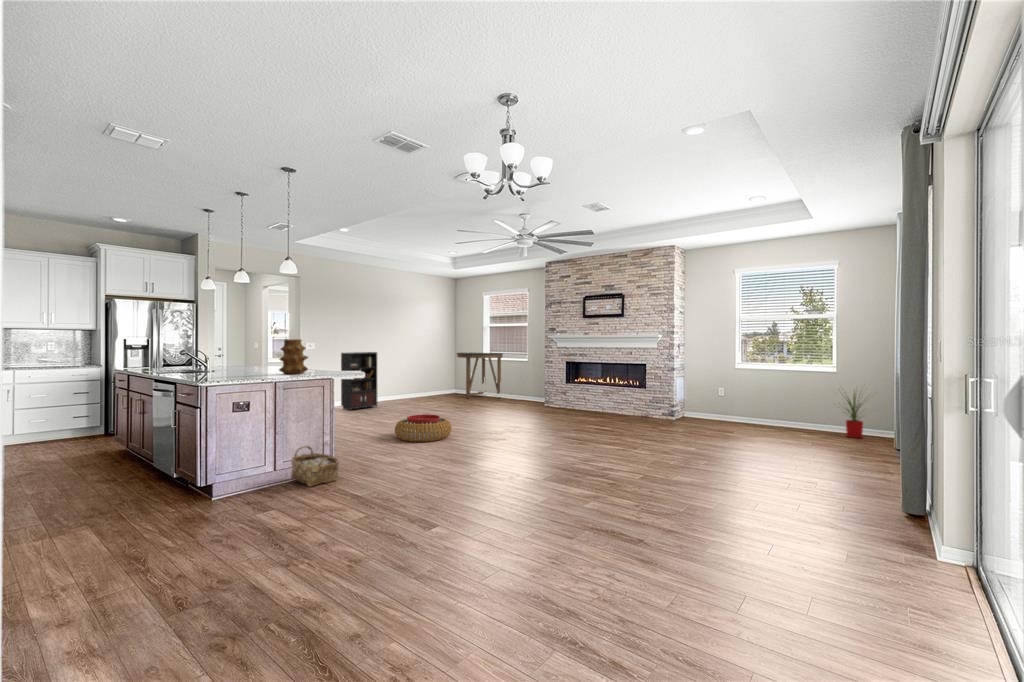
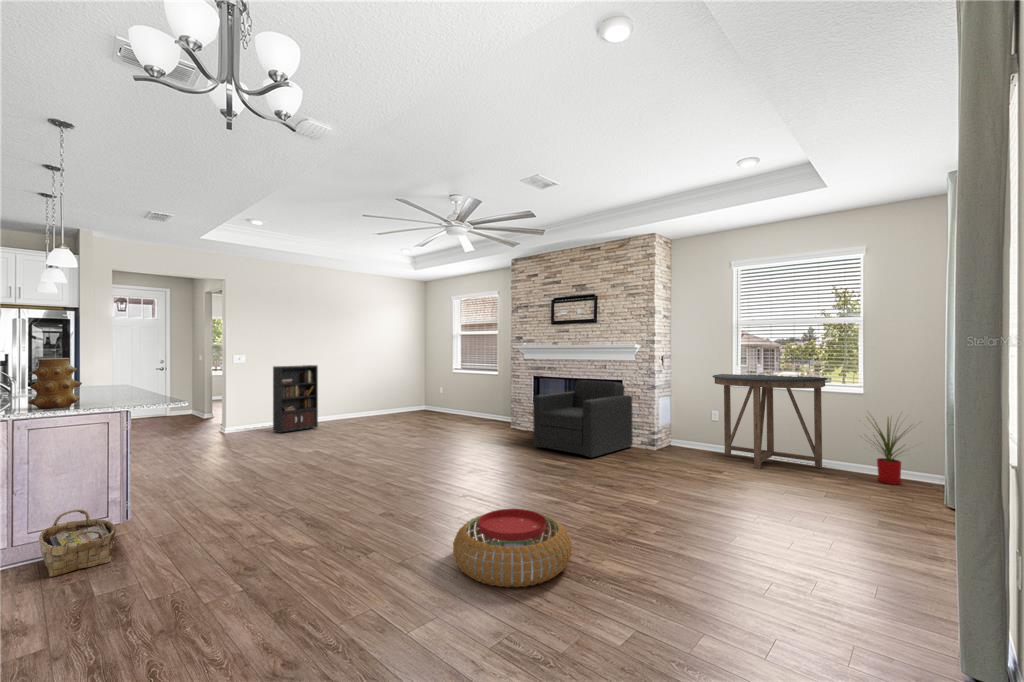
console table: present [457,352,503,399] -> present [712,374,828,469]
armchair: none [576,365,655,425] -> present [533,380,633,458]
pouf: present [395,415,452,442] -> present [453,509,572,587]

